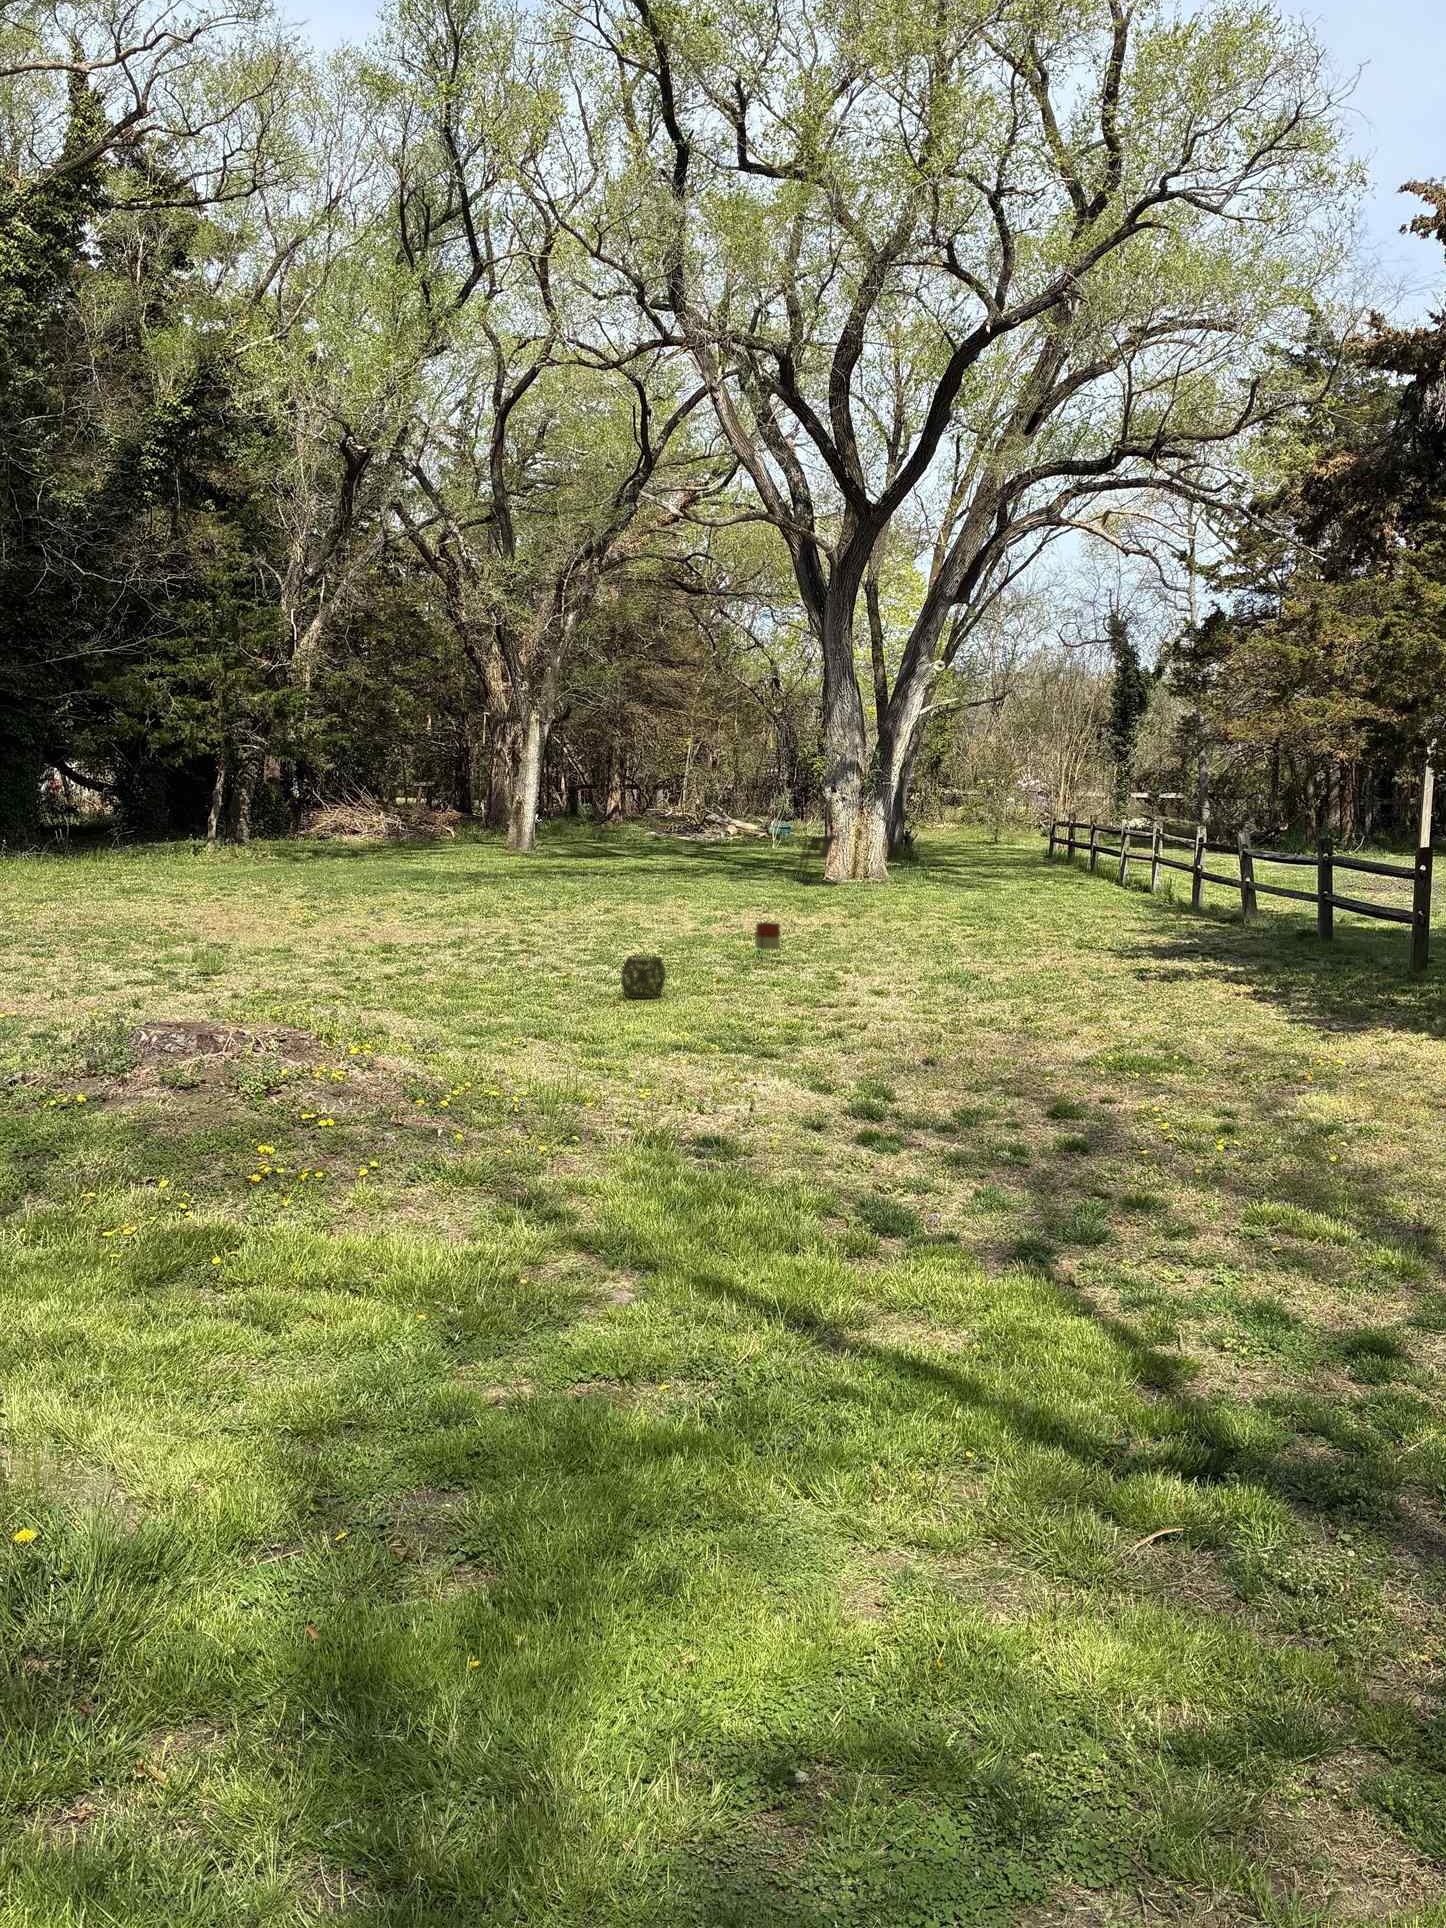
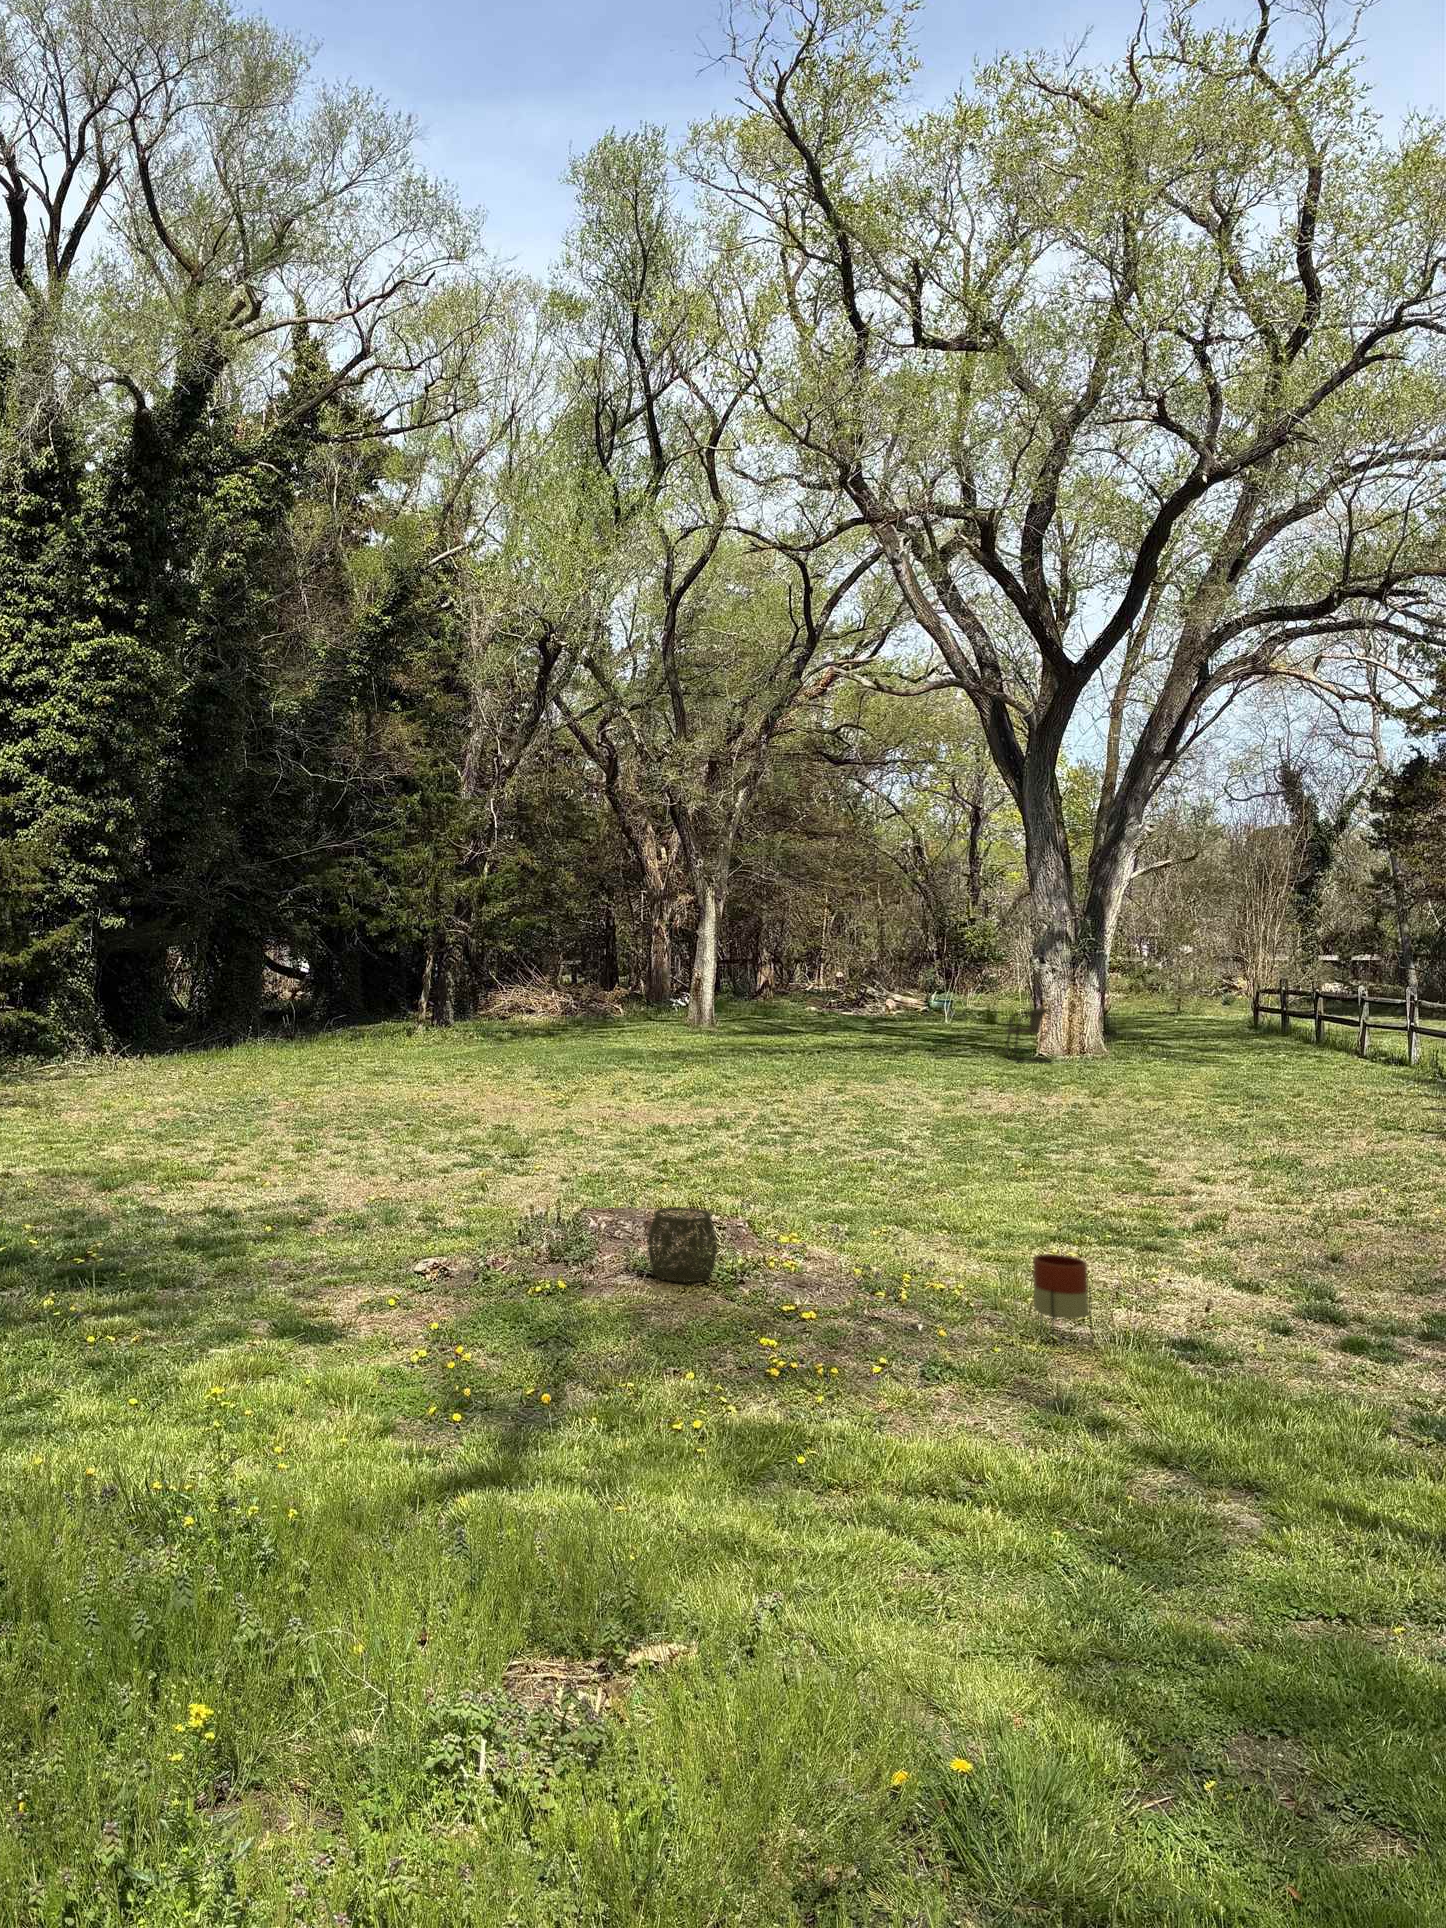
planter: present [755,922,781,950] -> present [1033,1254,1092,1345]
woven basket: present [621,956,665,999] -> present [648,1207,717,1283]

